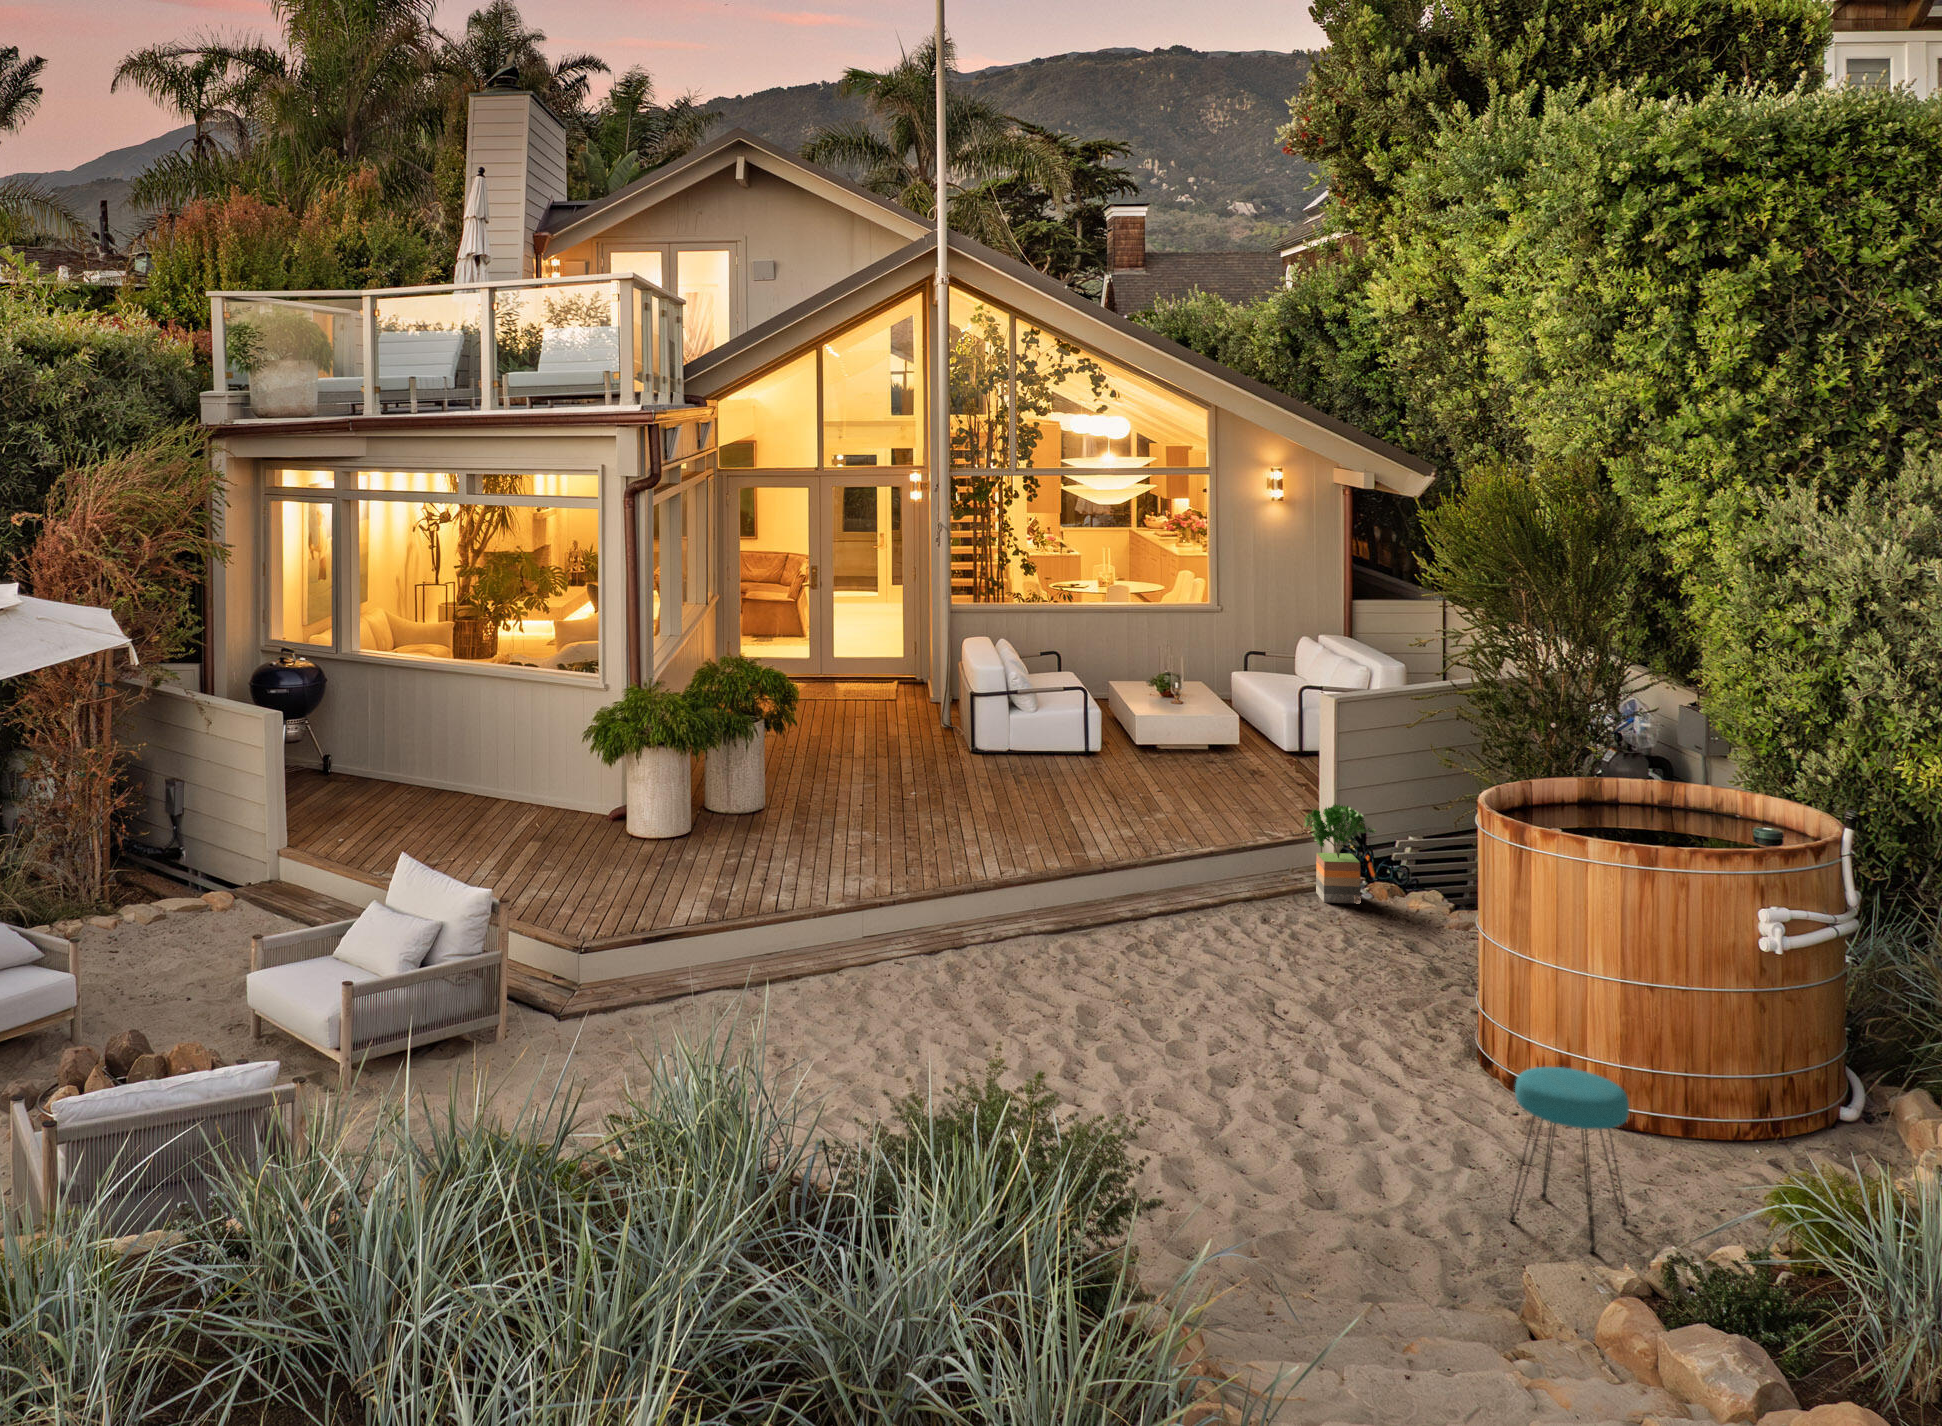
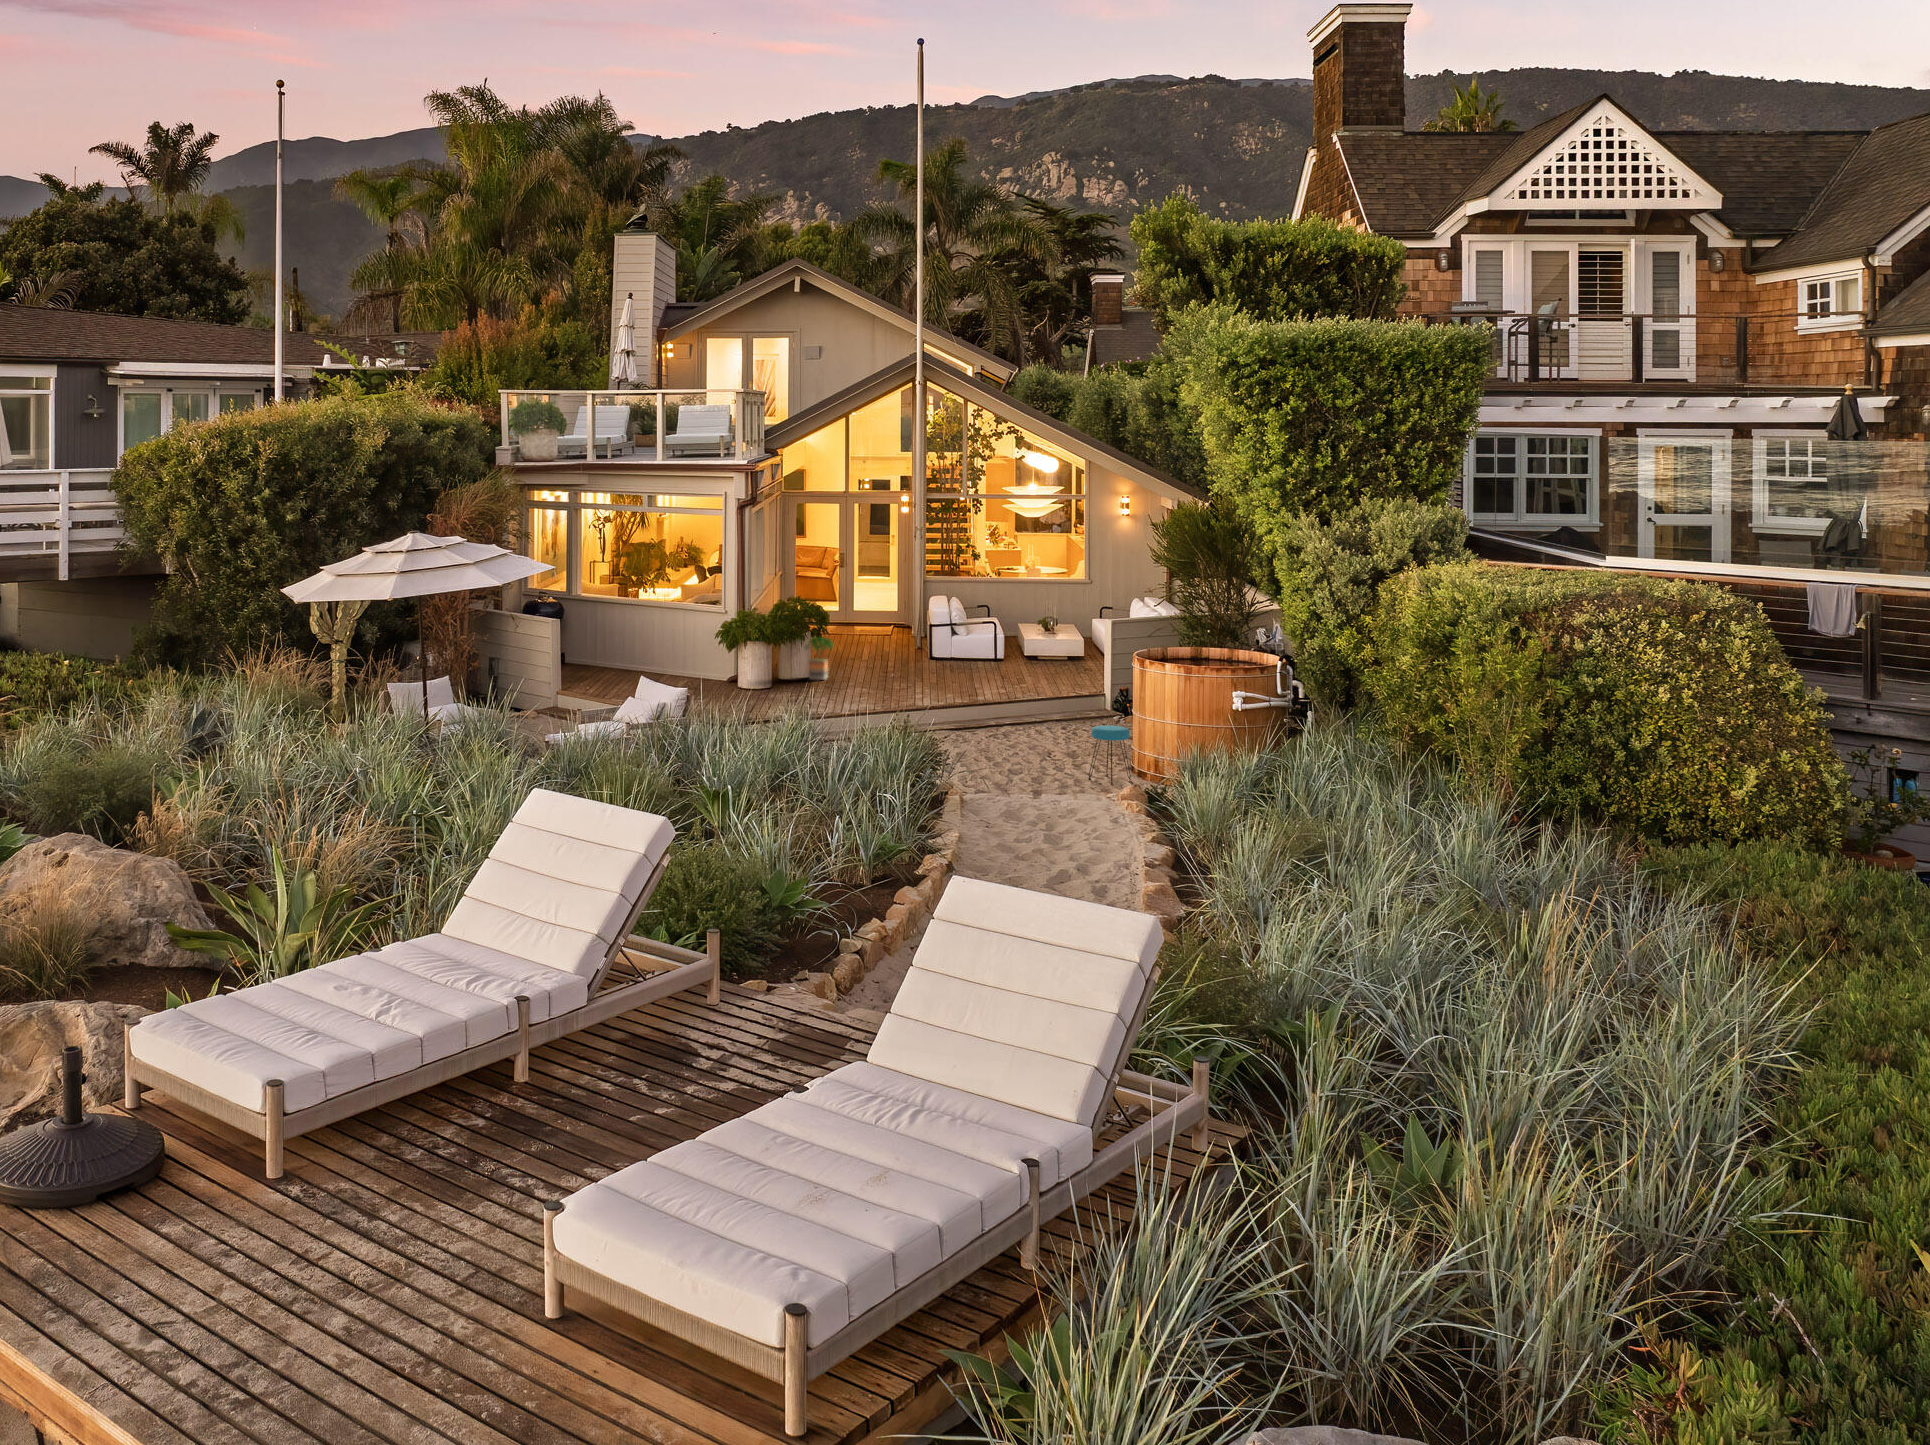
potted tree: present [1305,804,1376,903] -> present [805,636,834,680]

